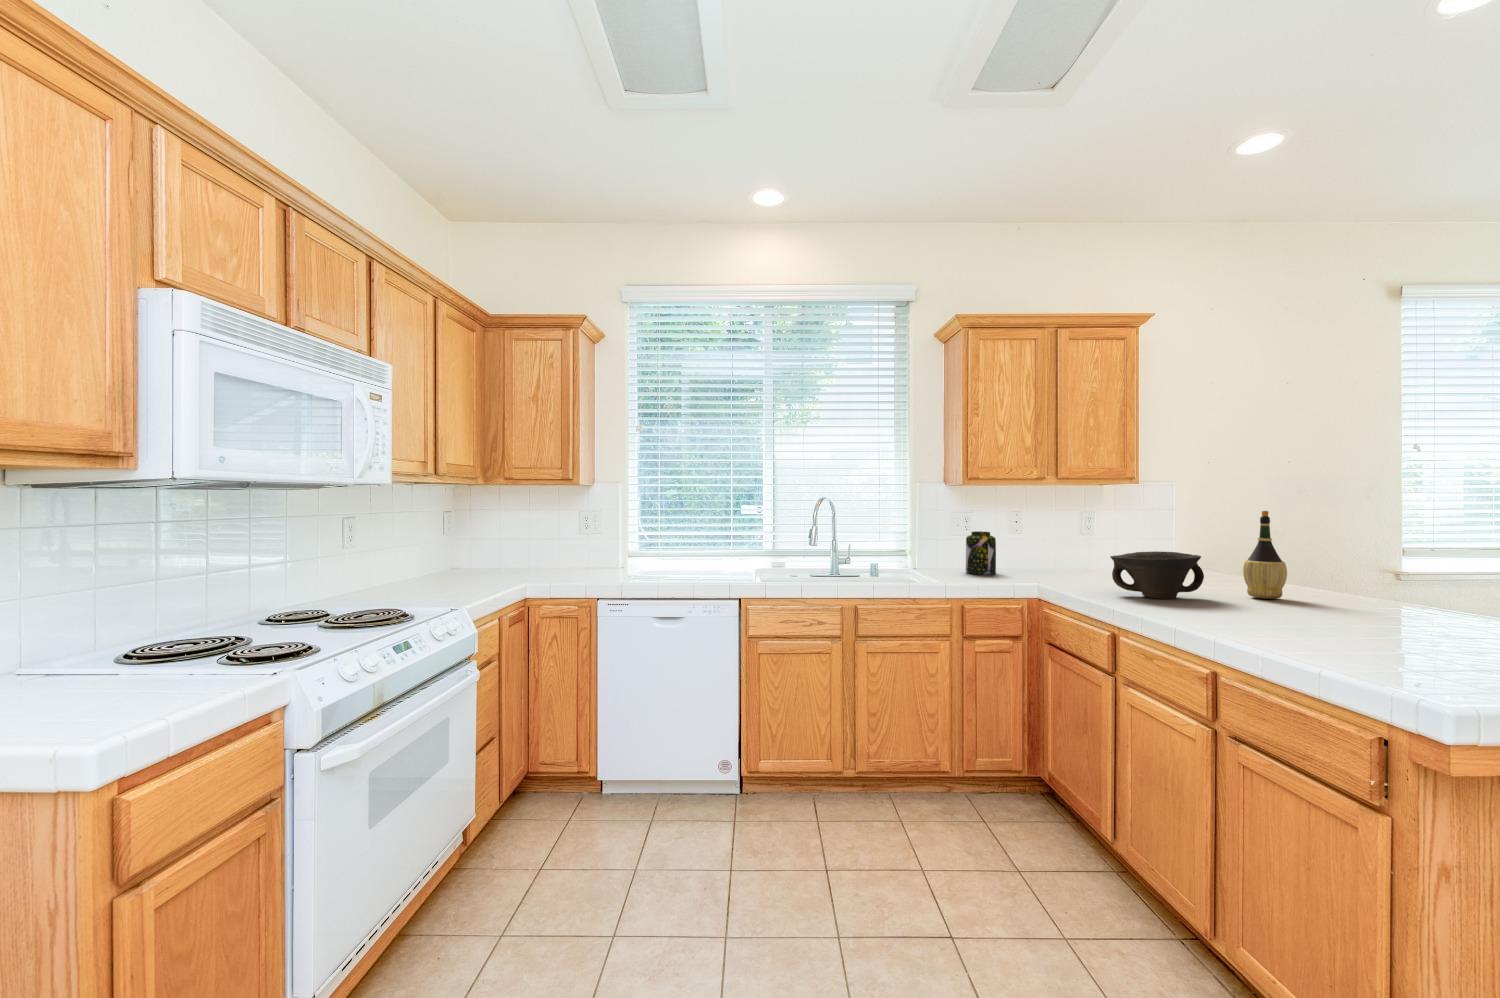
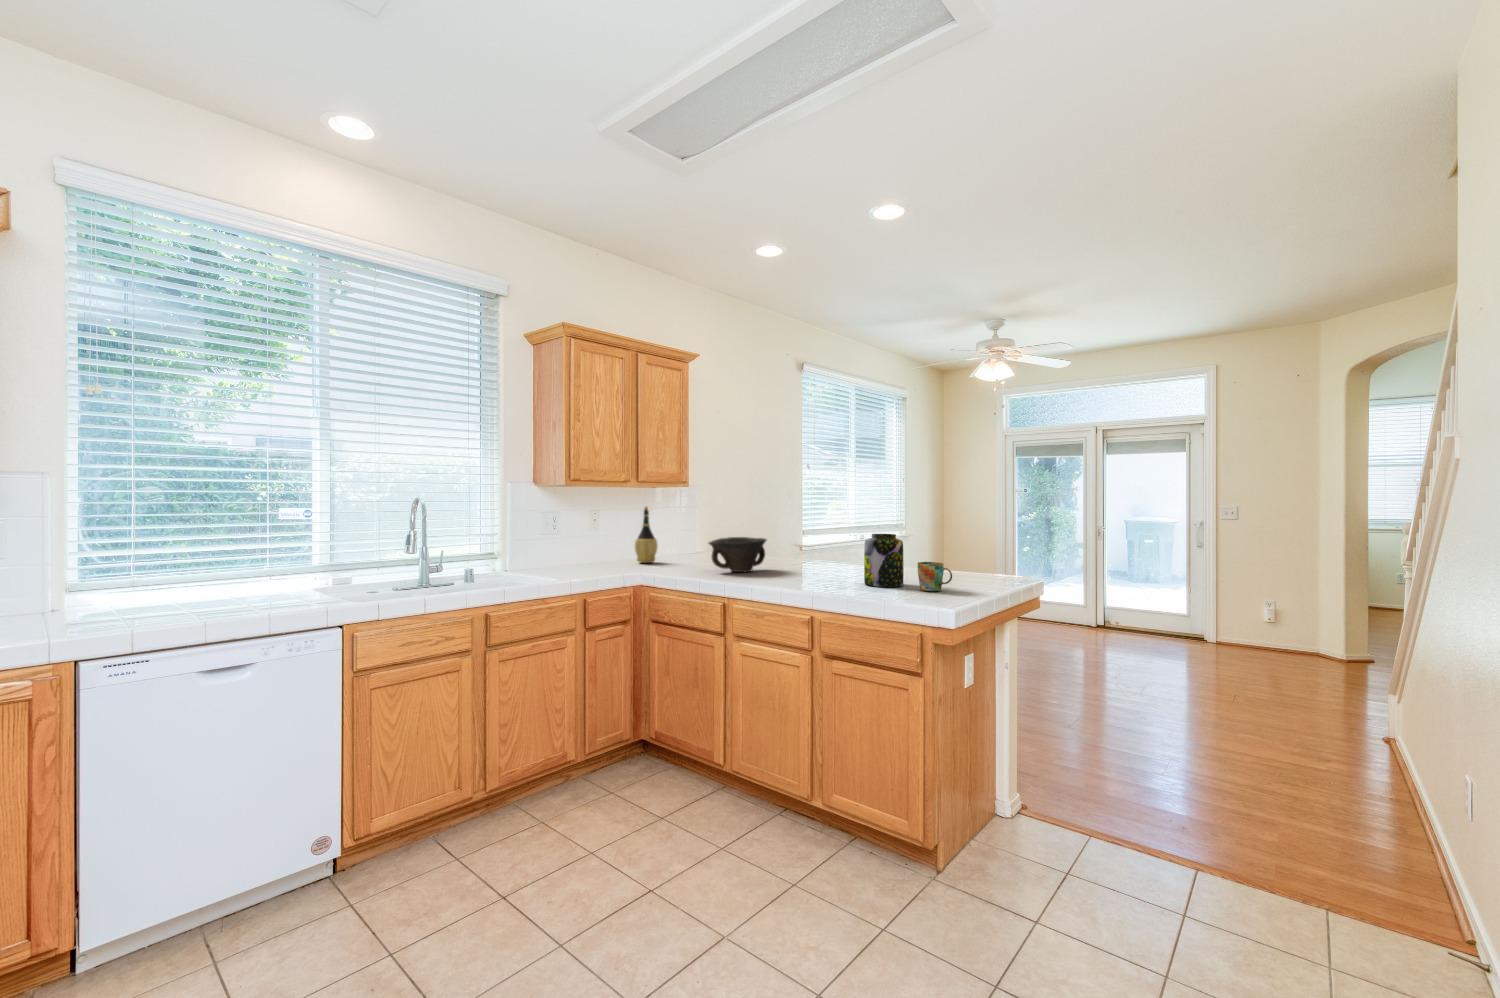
wine bottle: present [1243,511,1287,599] -> present [635,507,658,563]
jar: present [966,531,996,574] -> present [864,534,904,587]
mug: none [1379,610,1458,662] -> present [918,562,952,591]

